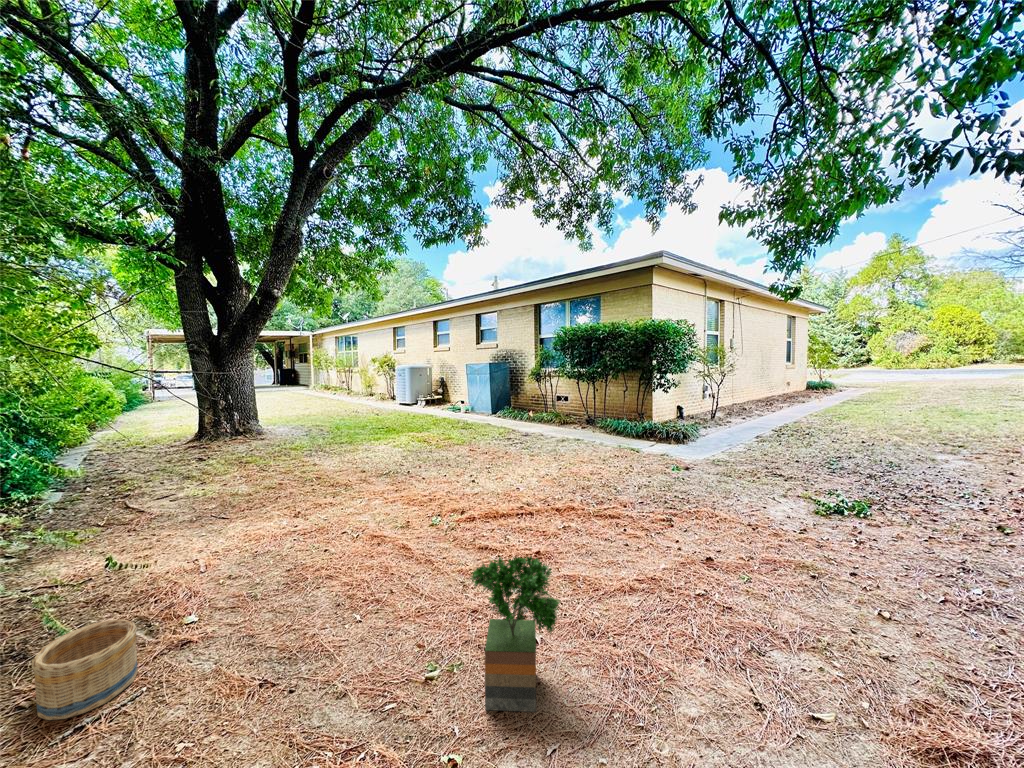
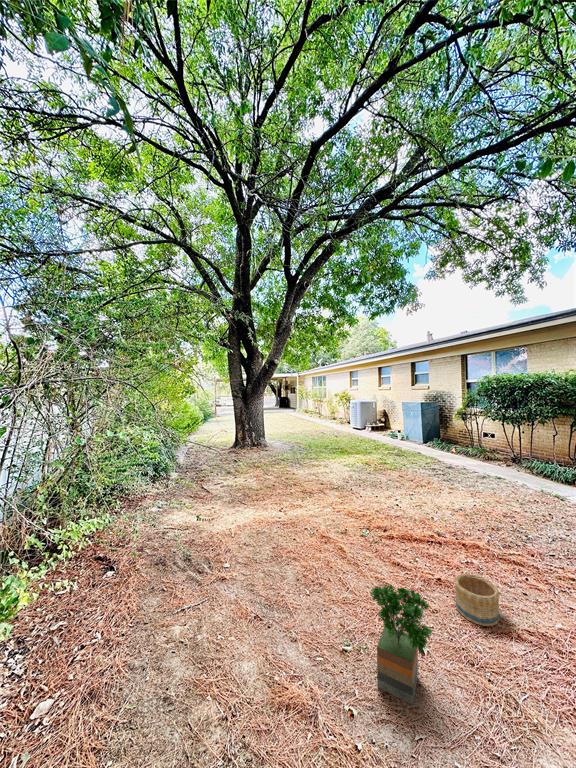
basket: present [32,619,138,720] -> present [454,574,499,626]

